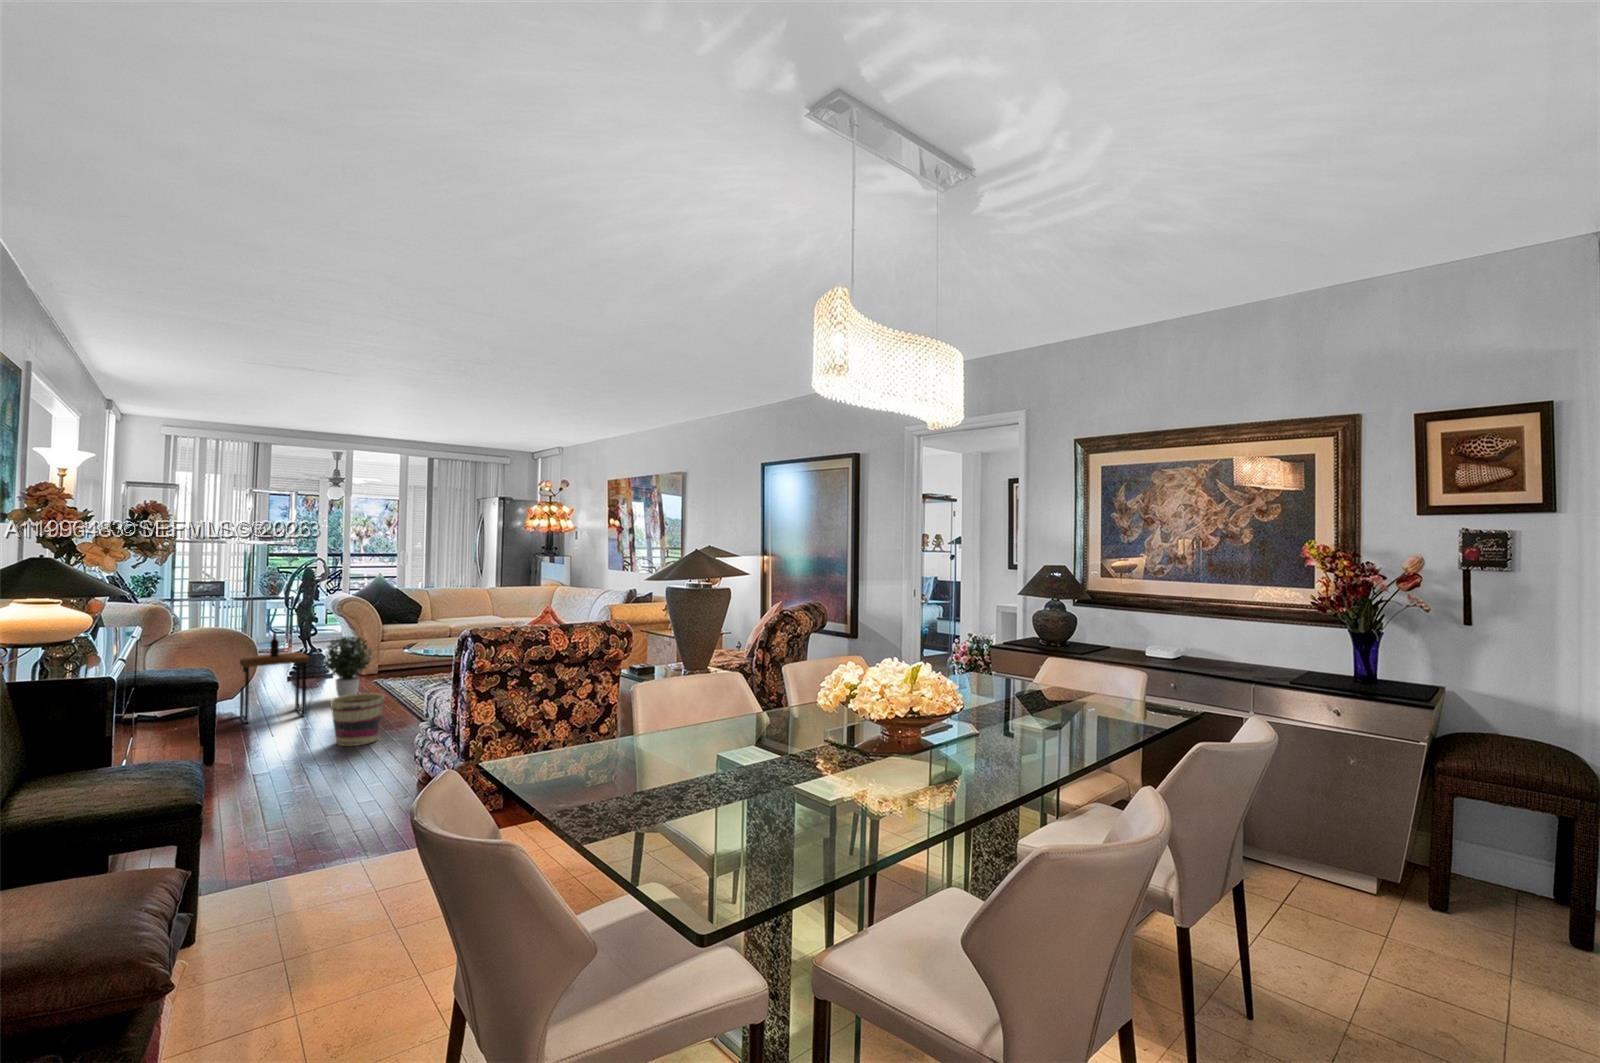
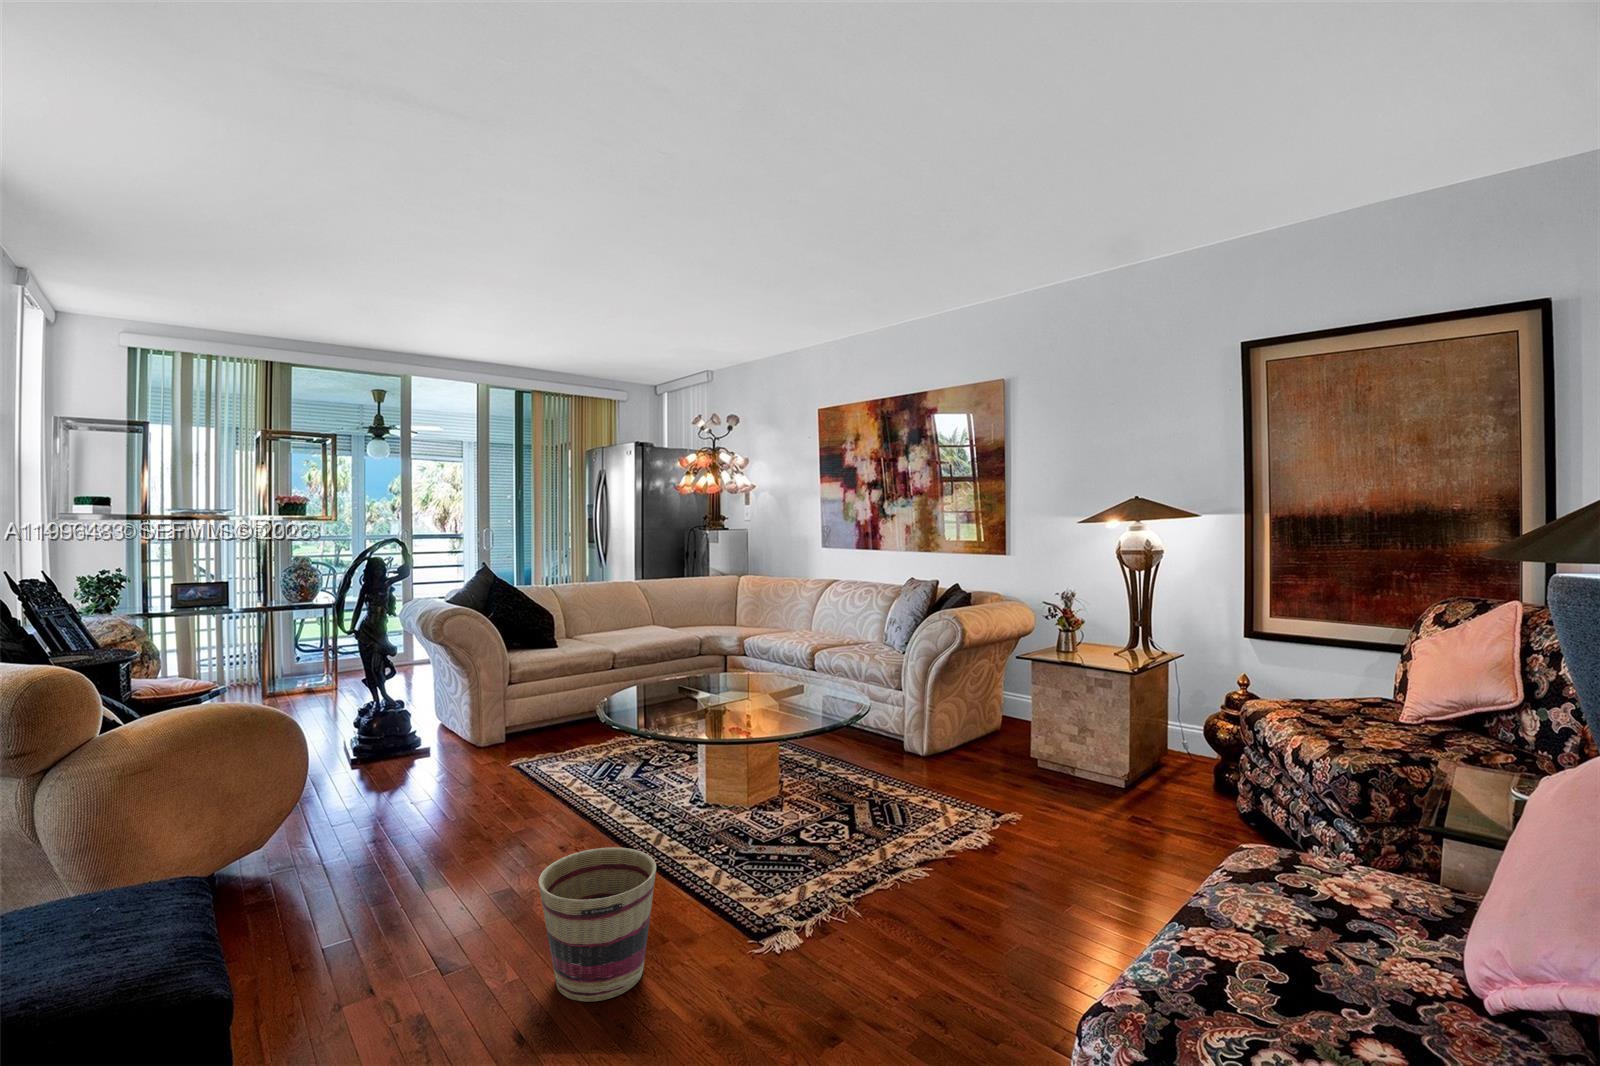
side table: present [240,632,309,724] -> none [286,696,437,907]
potted plant: present [323,637,373,696] -> none [440,686,529,809]

